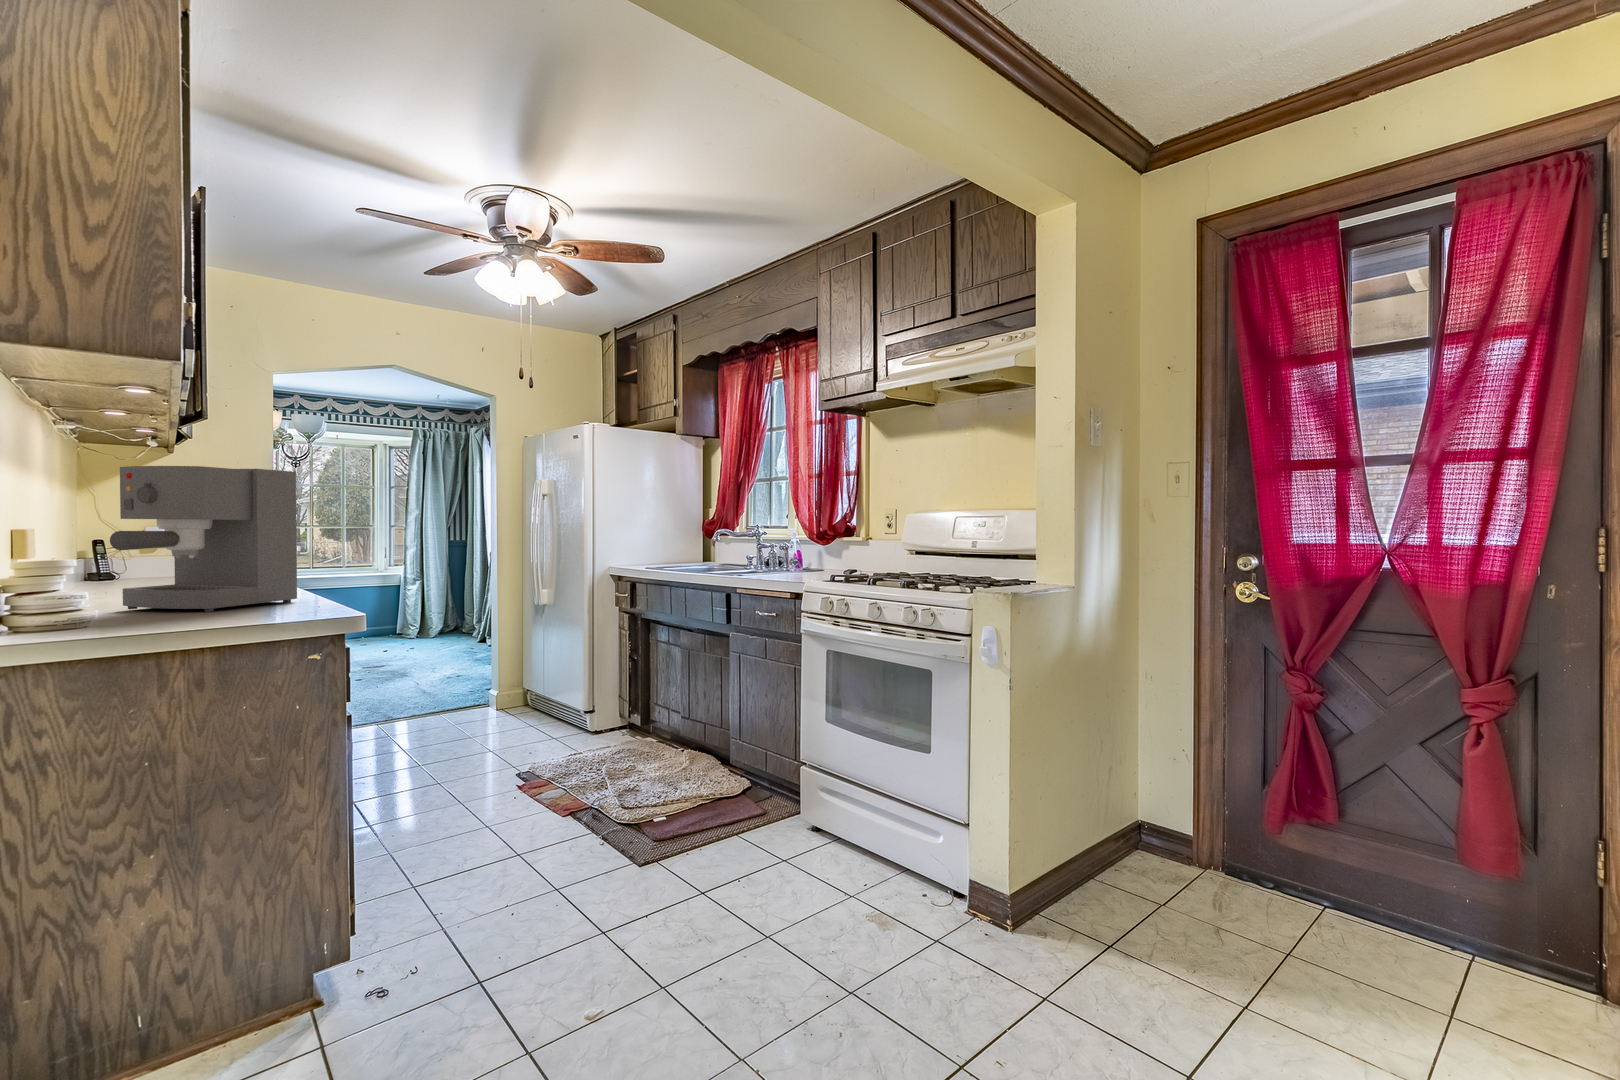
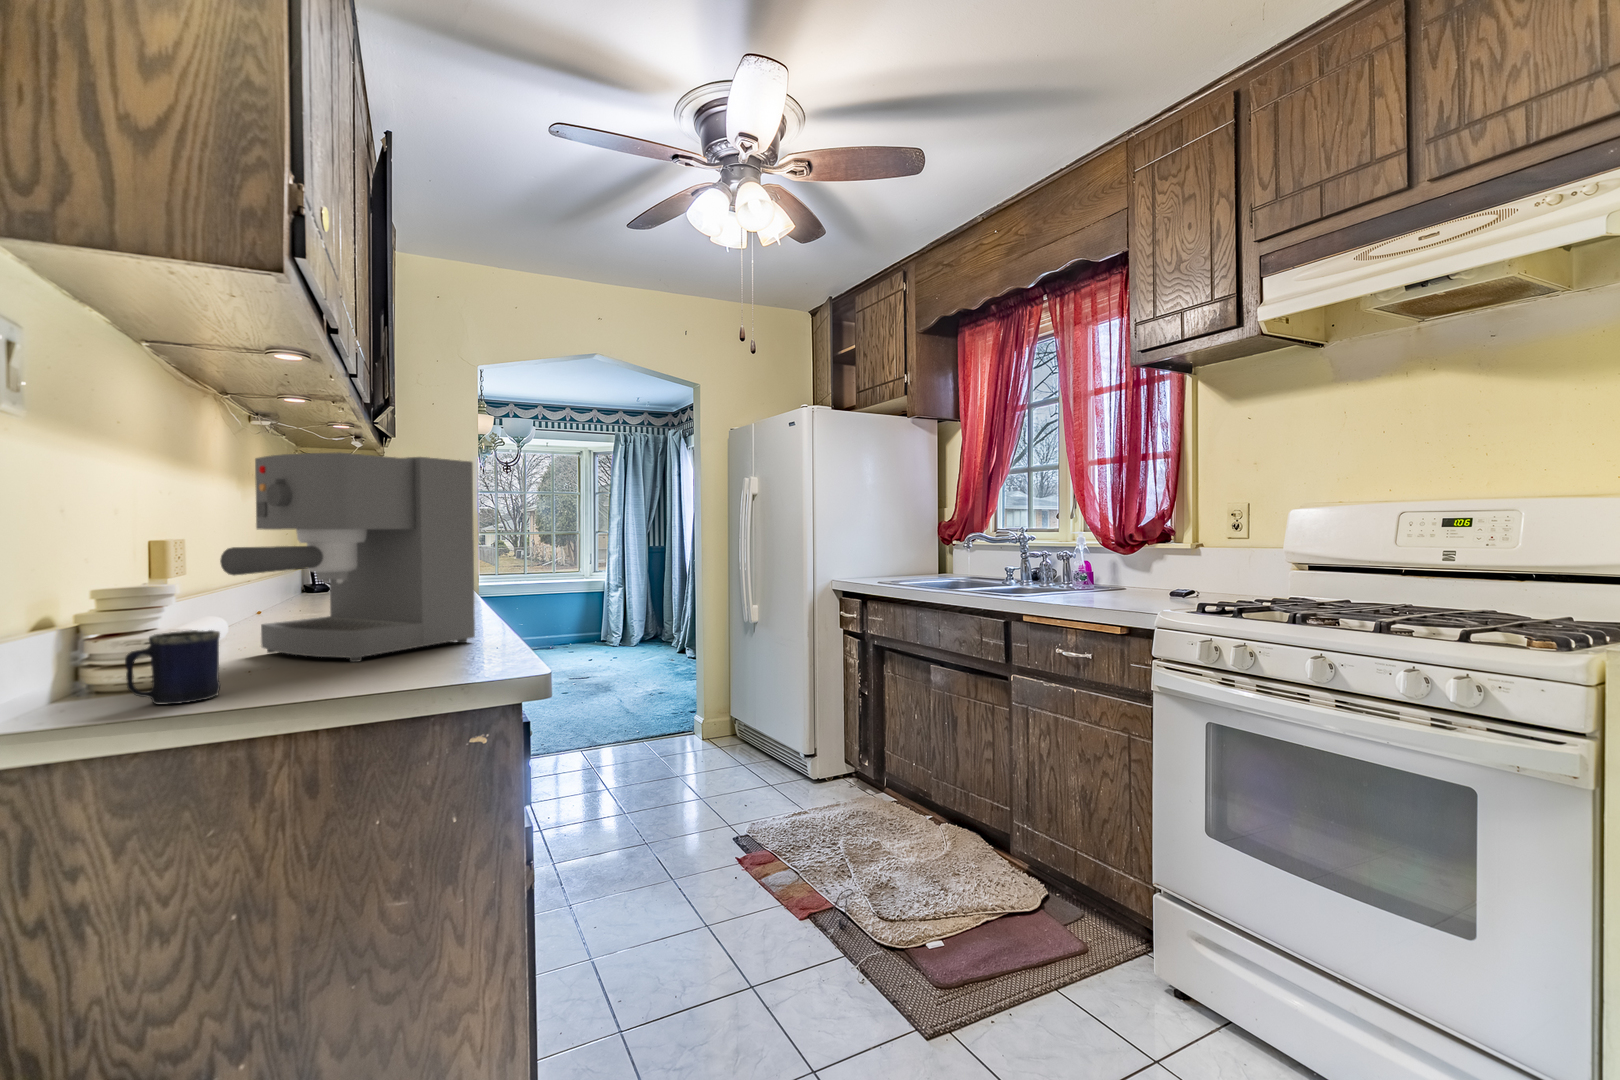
mug: none [68,584,129,629] -> present [125,630,220,704]

